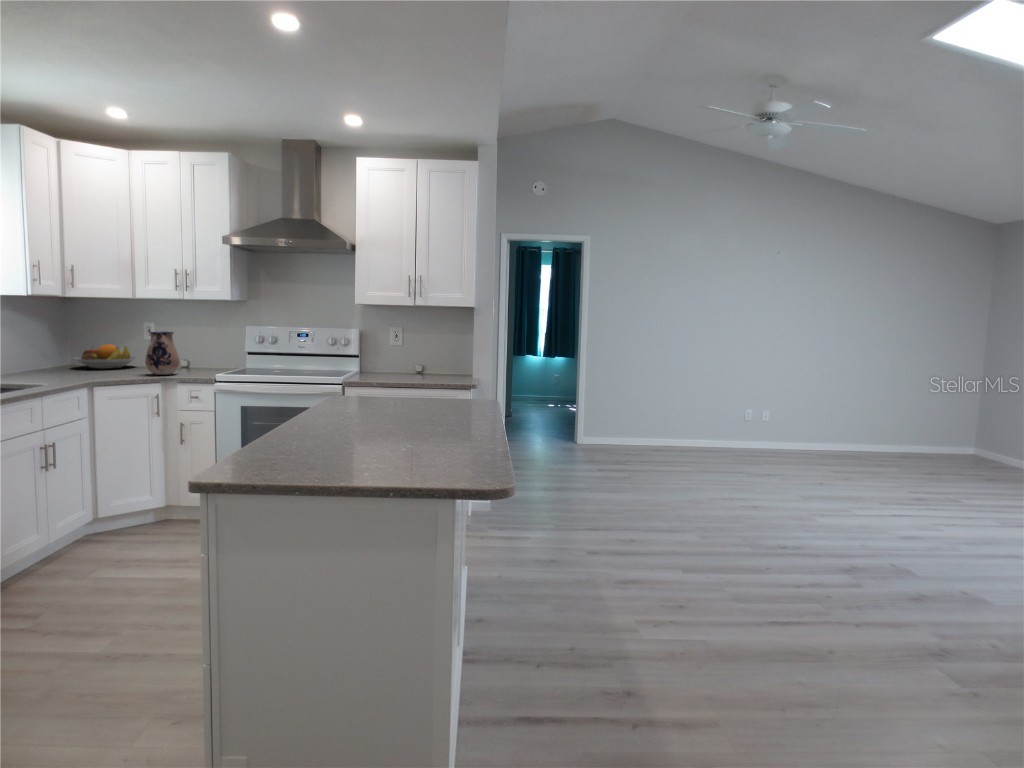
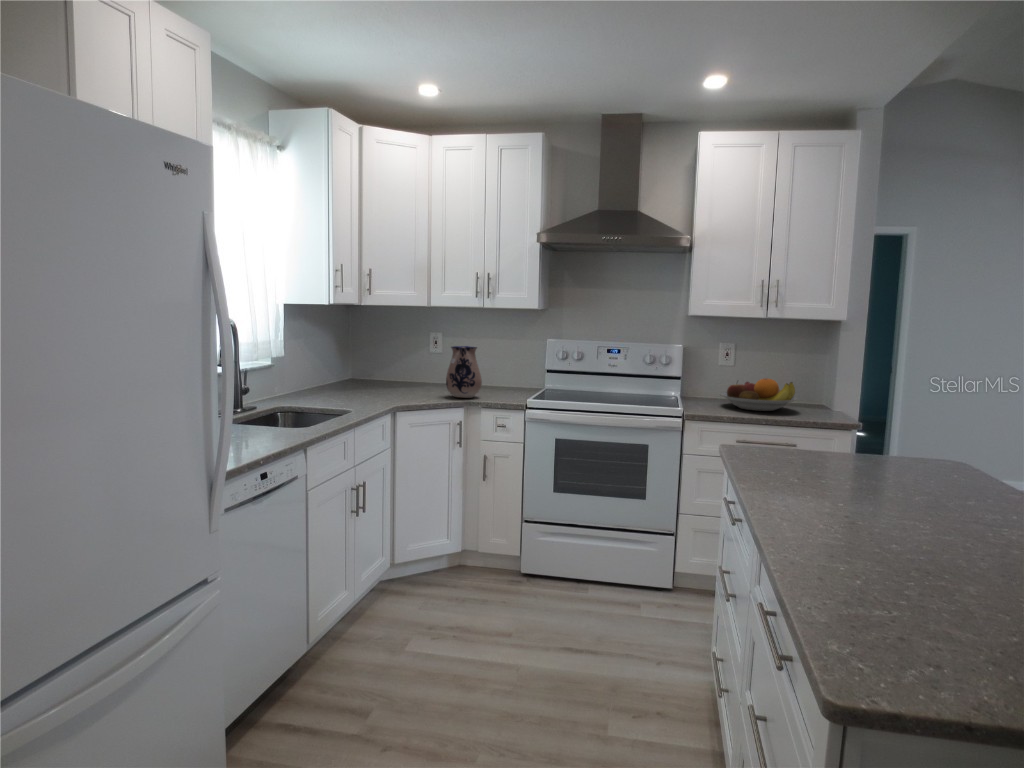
fruit bowl: present [74,344,137,369] -> present [720,378,797,411]

